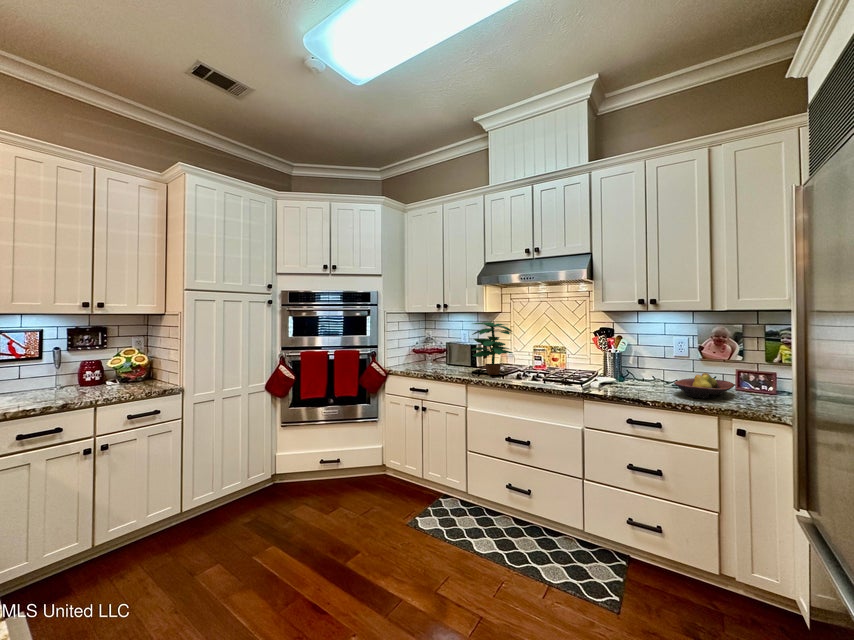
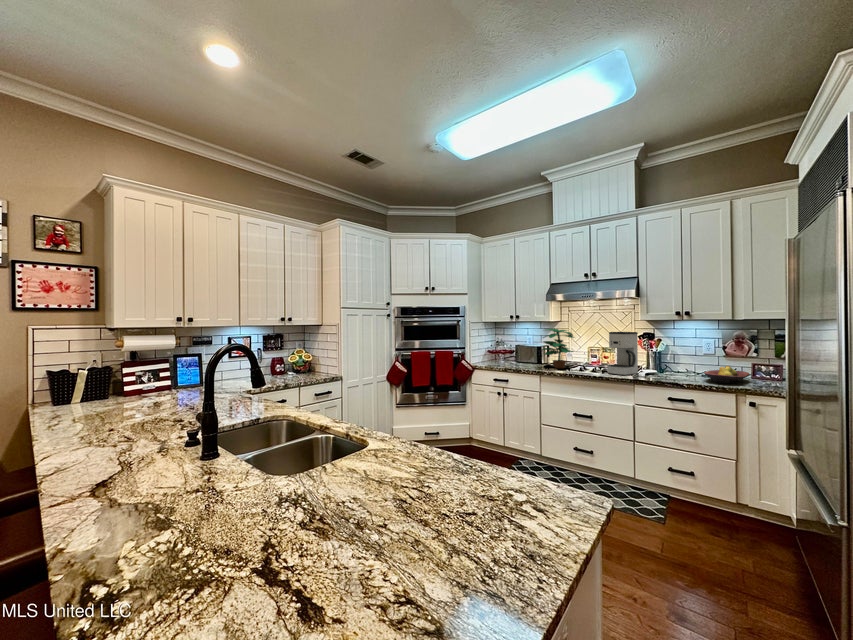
coffee maker: none [550,326,591,385] -> present [607,332,638,375]

